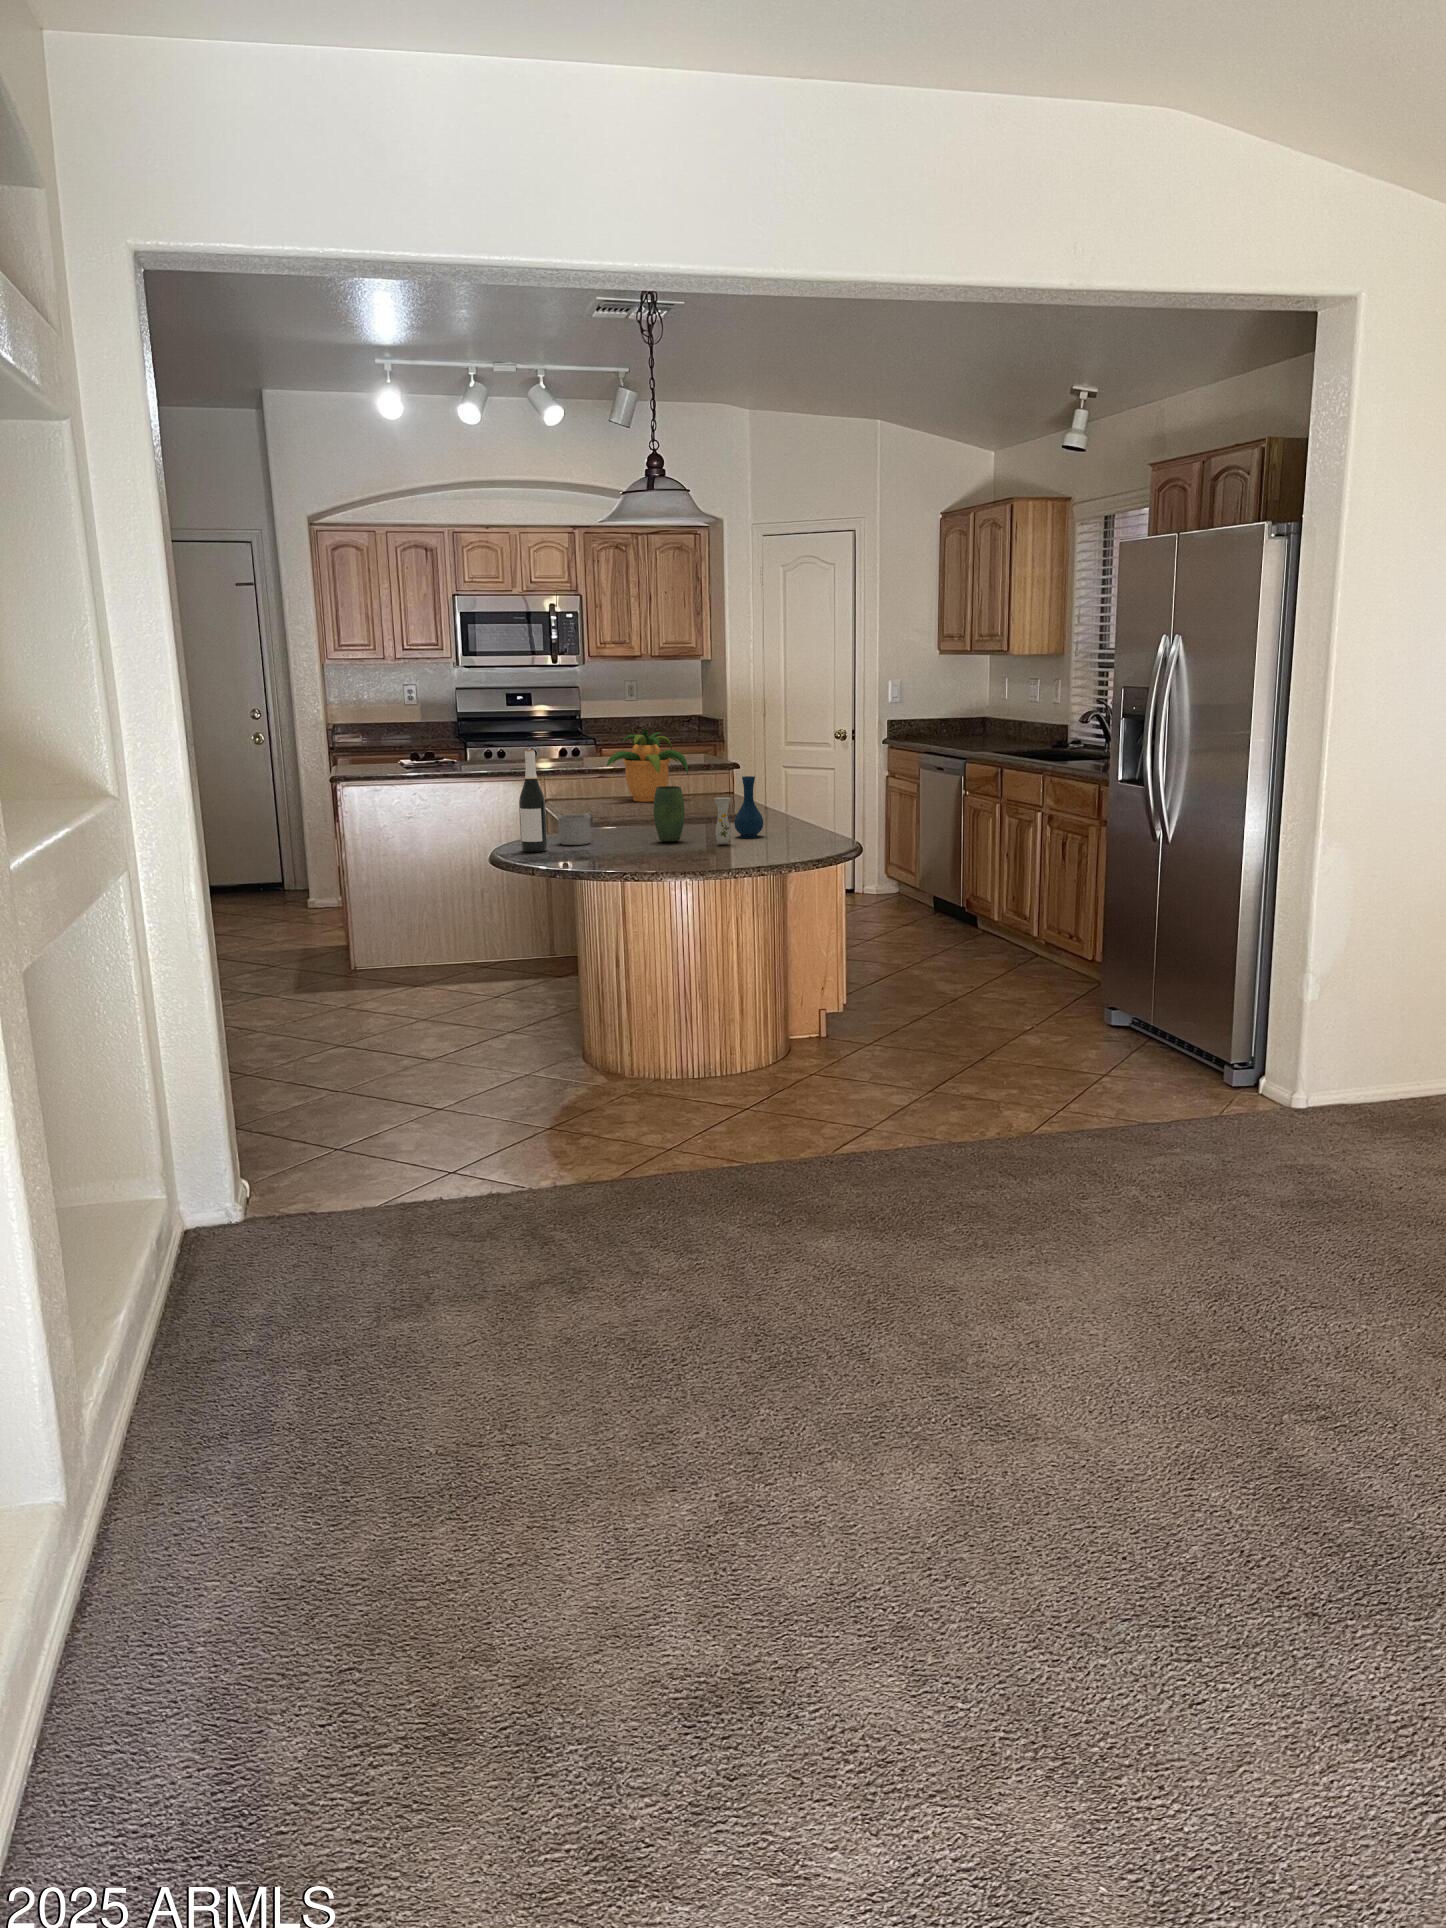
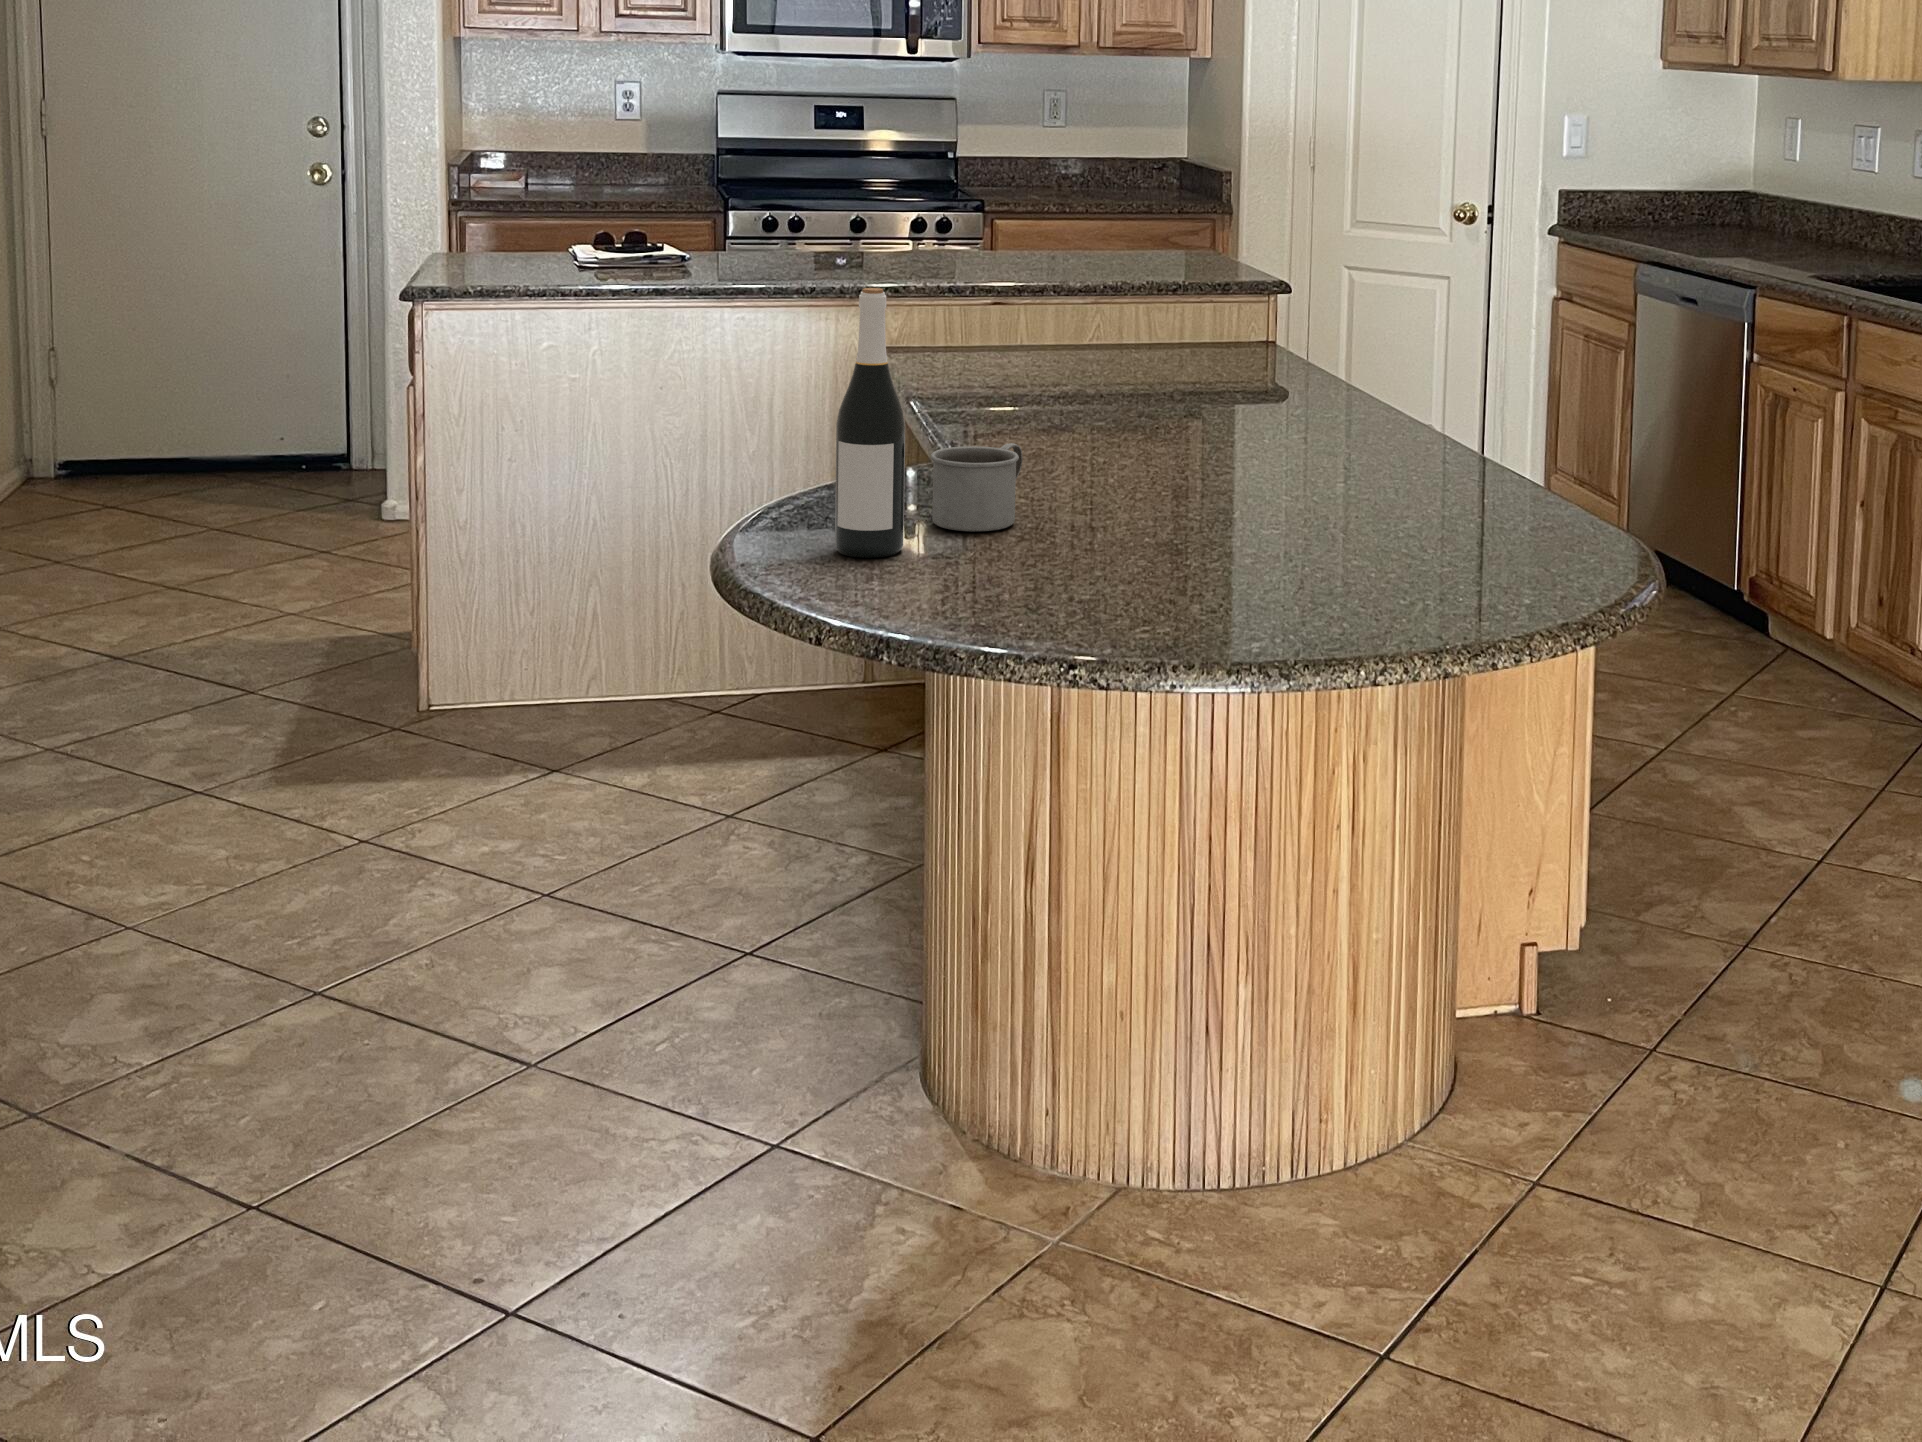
potted plant: present [607,729,688,802] -> none [1036,213,1217,374]
vase: present [654,776,763,844] -> none [1183,367,1456,550]

